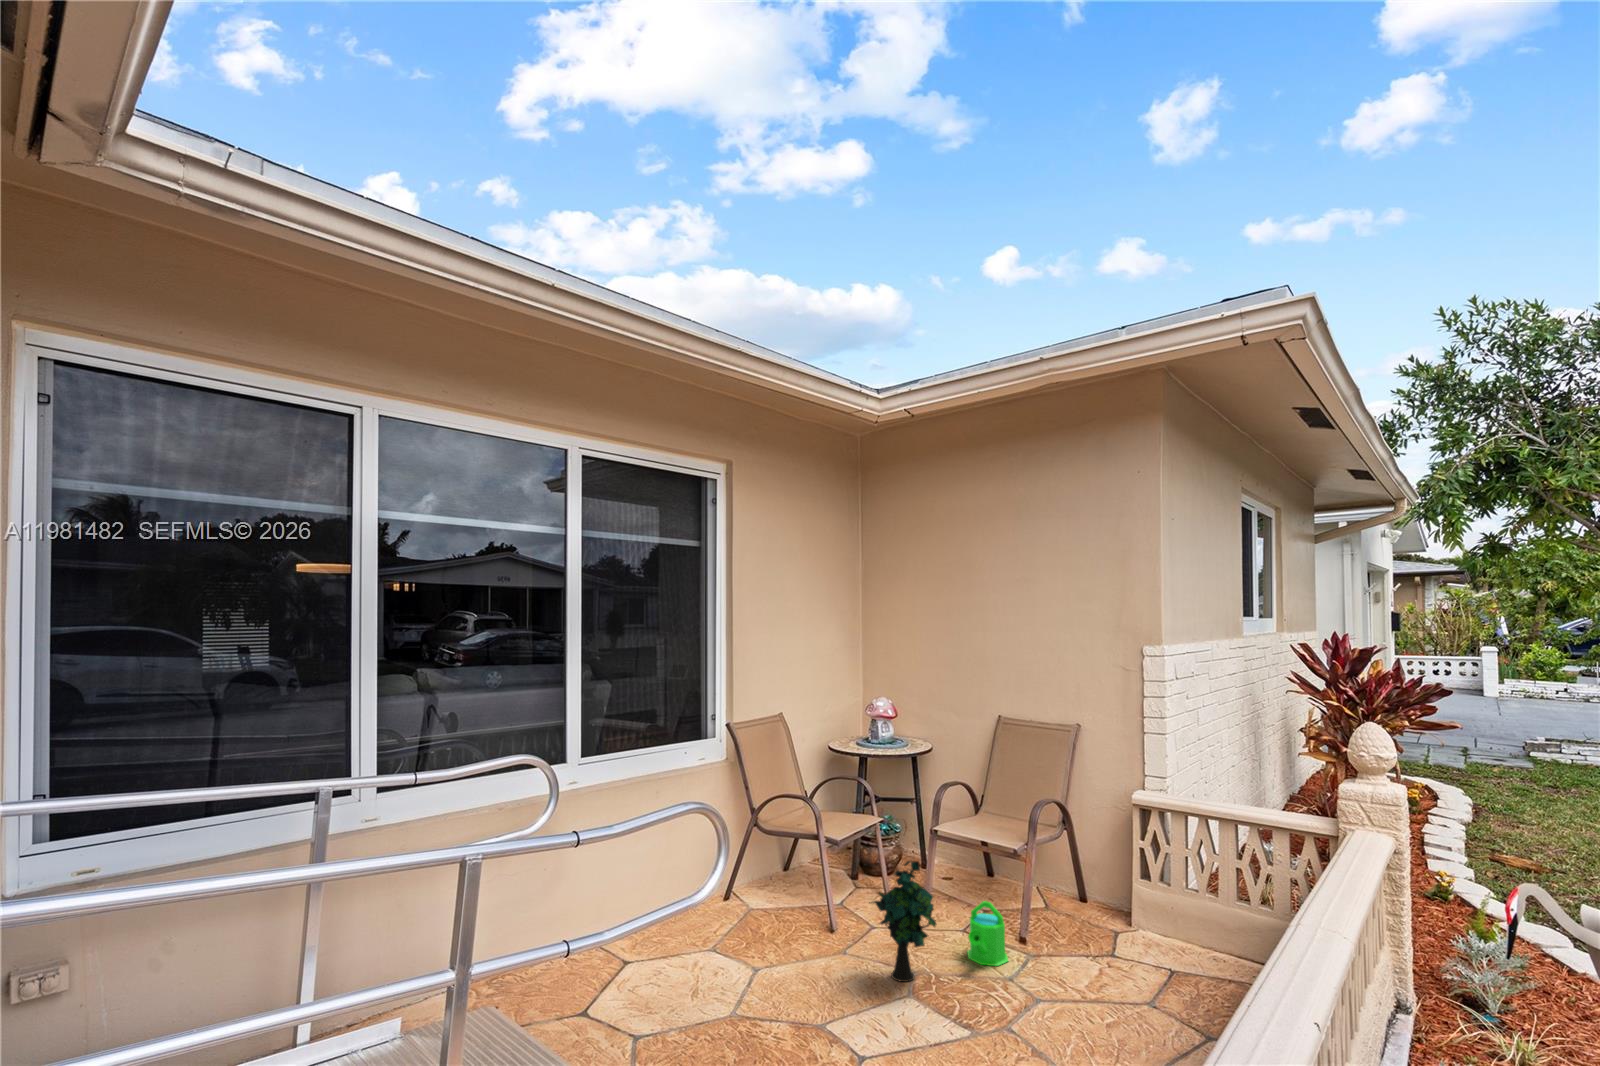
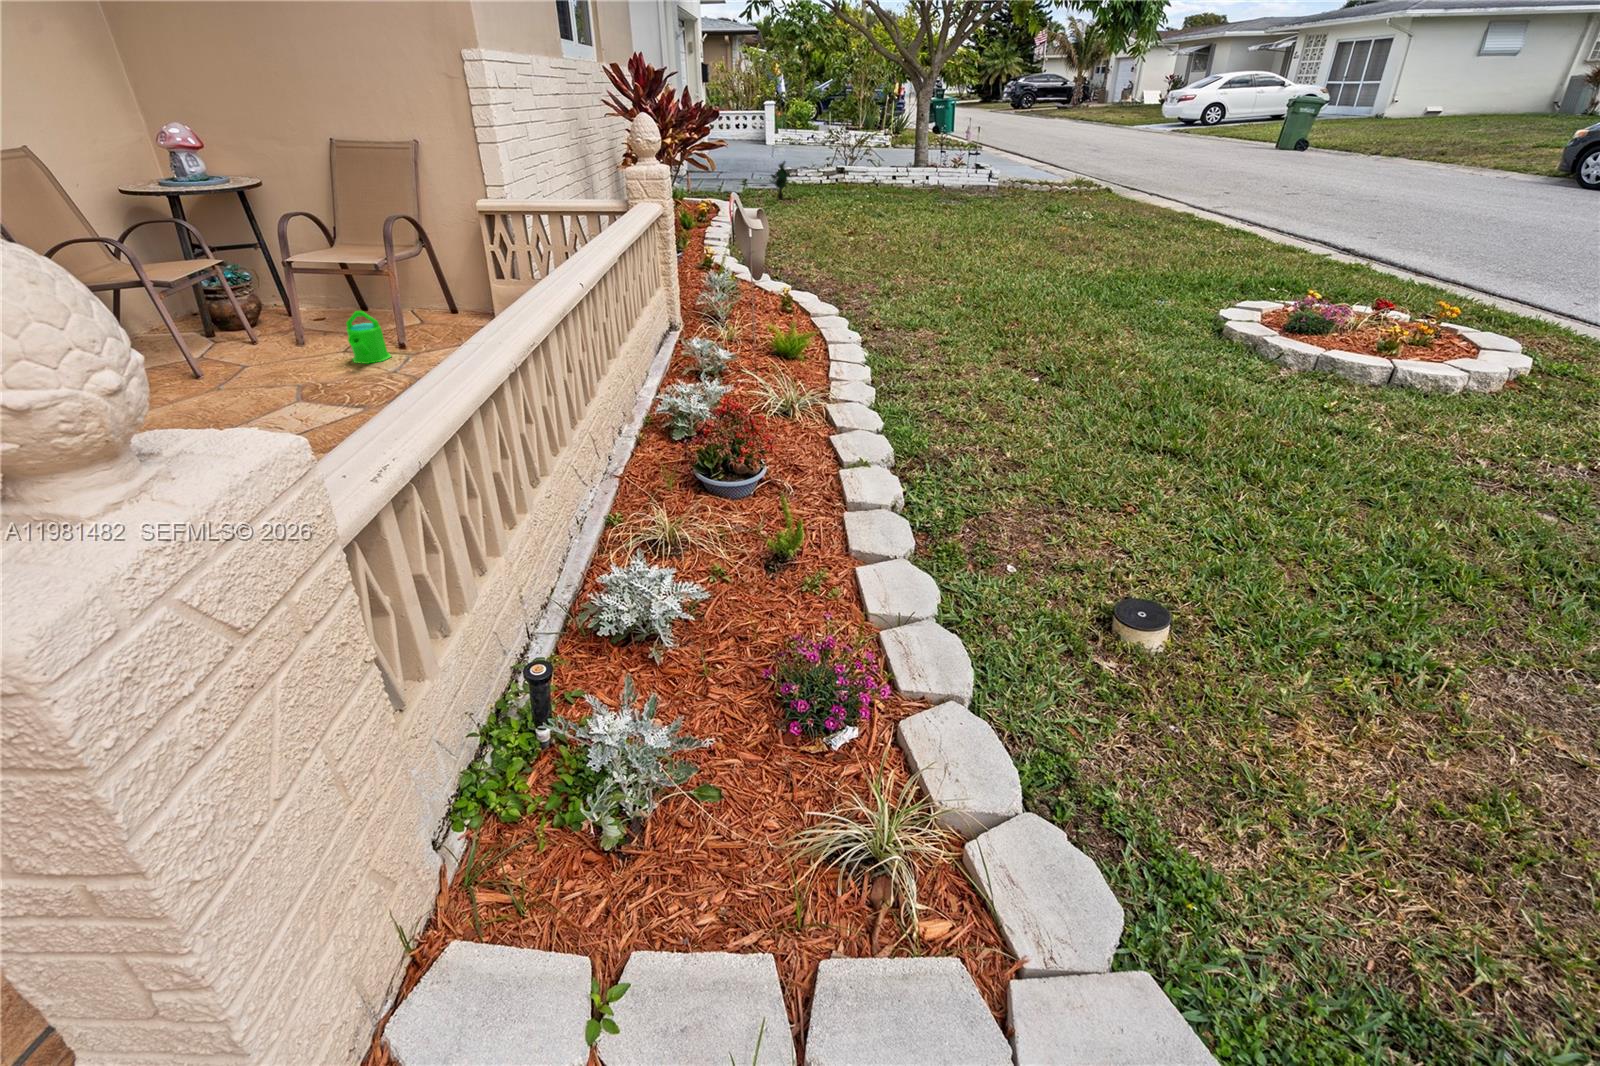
decorative plant: present [869,861,937,982] -> present [771,161,790,200]

